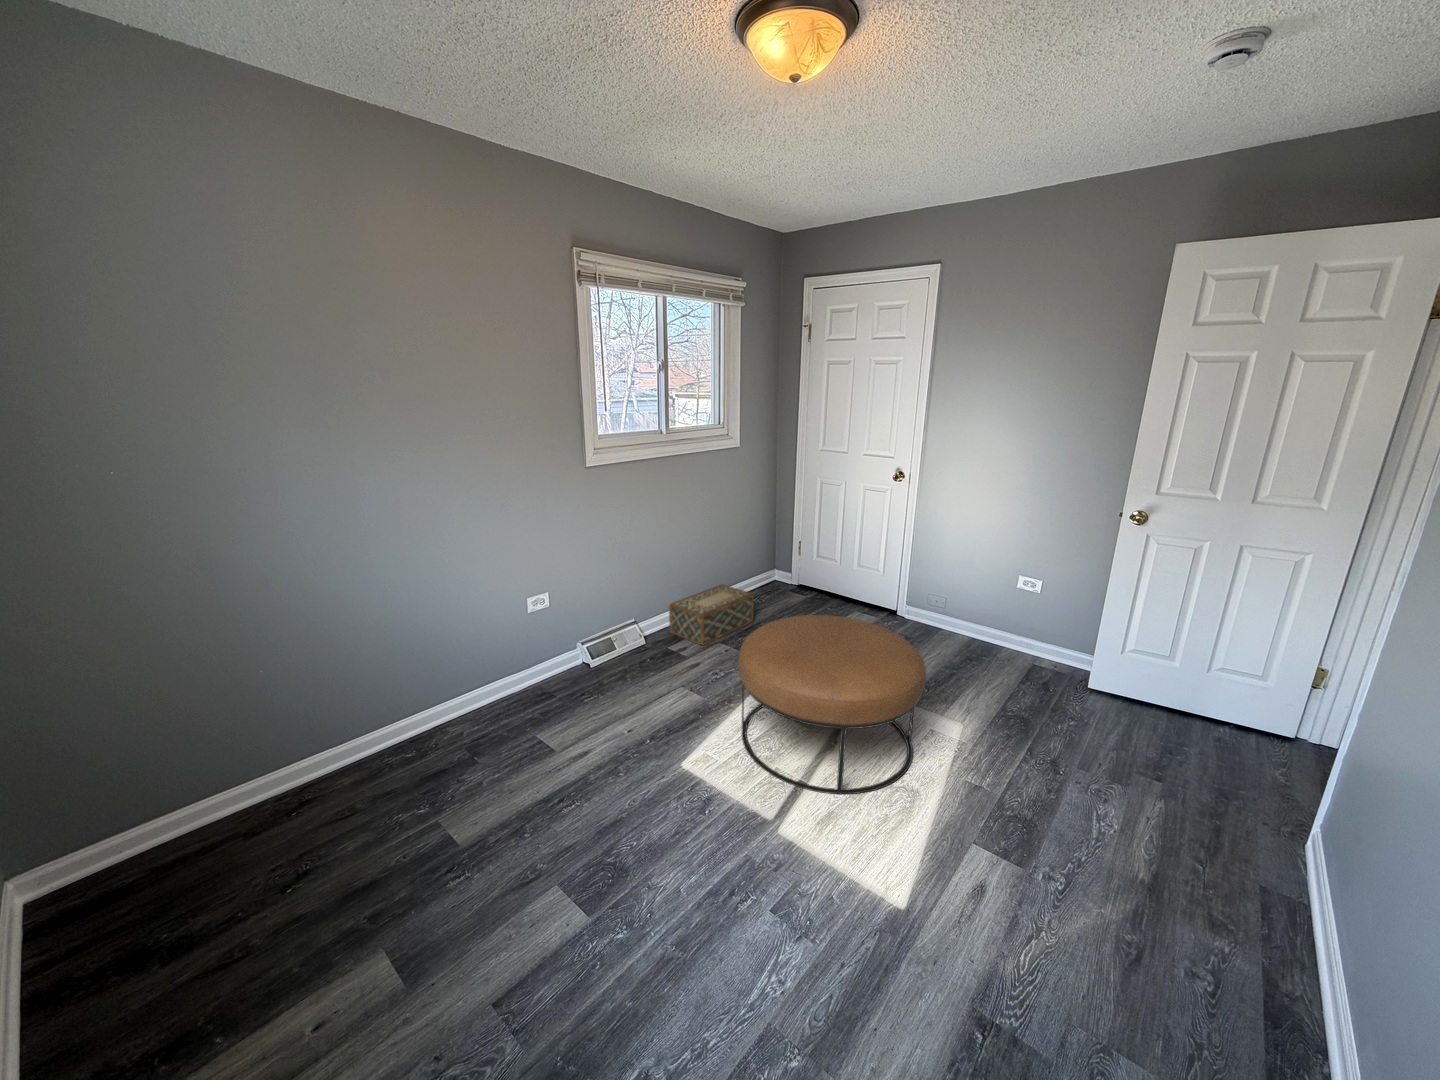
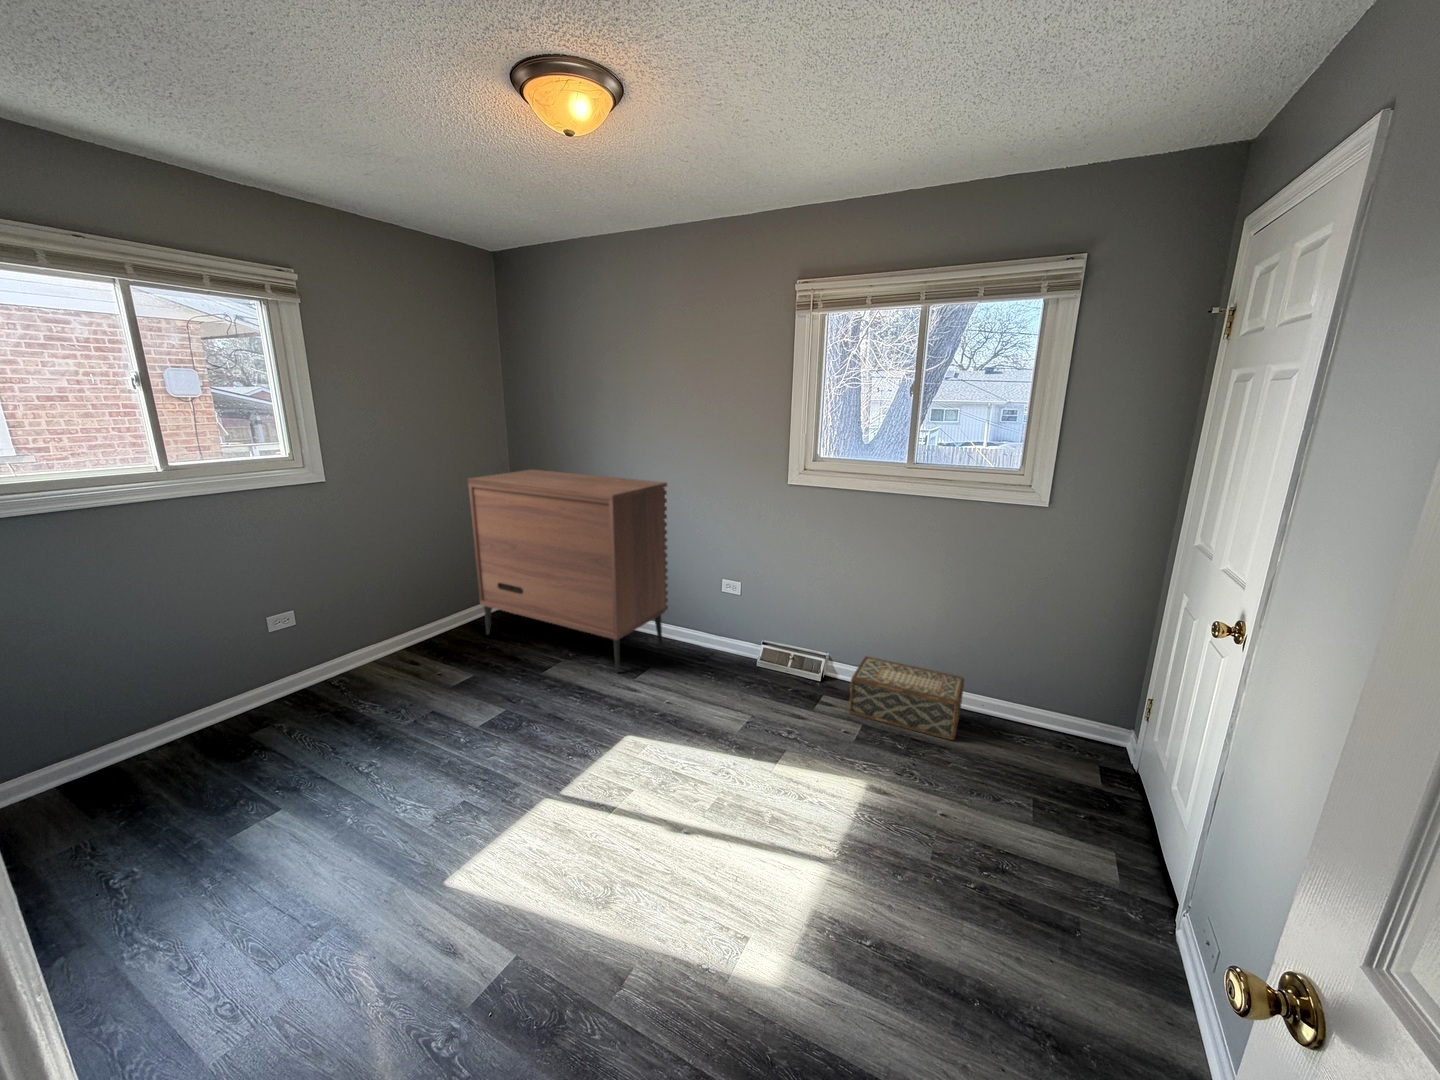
dresser: none [46,497,534,948] -> present [468,470,668,672]
ottoman: present [738,615,926,794] -> none [585,674,805,909]

